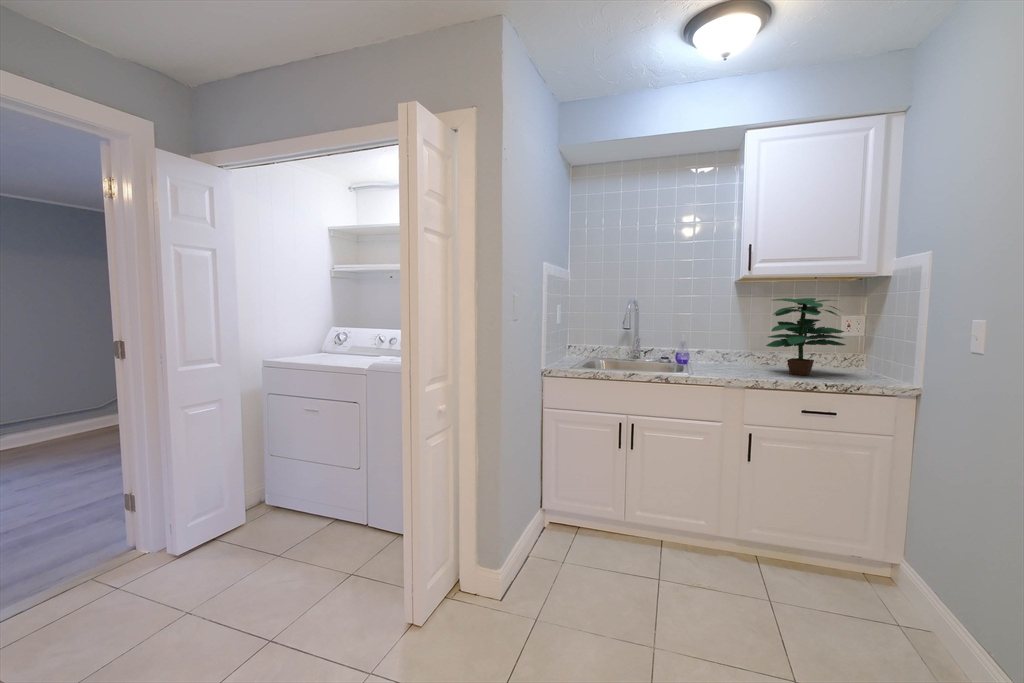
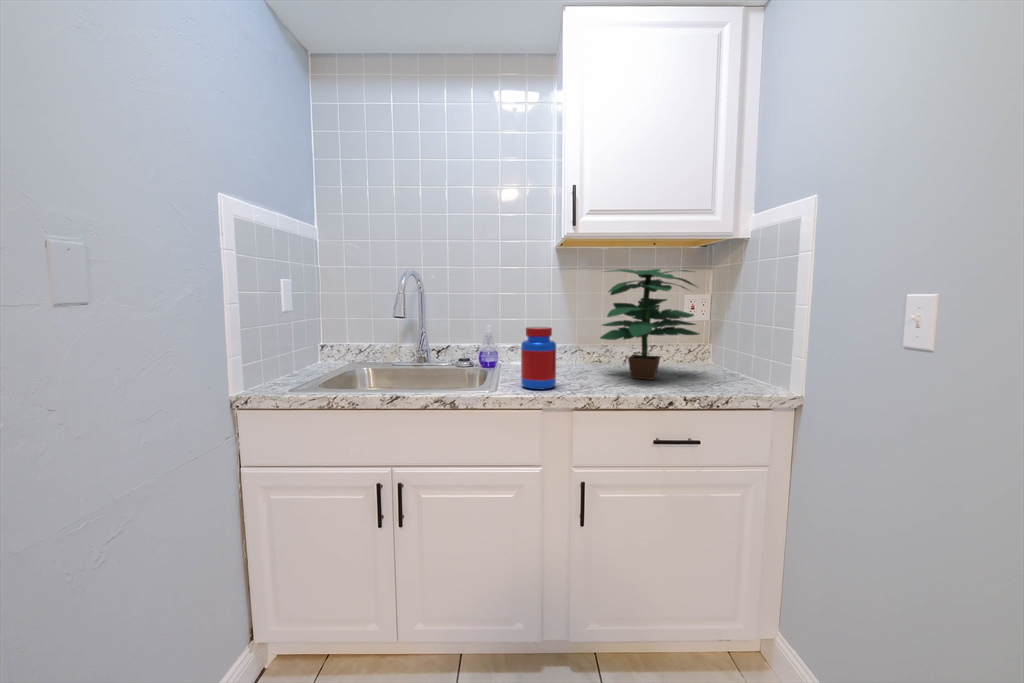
jar: none [709,336,734,375] -> present [521,327,556,389]

